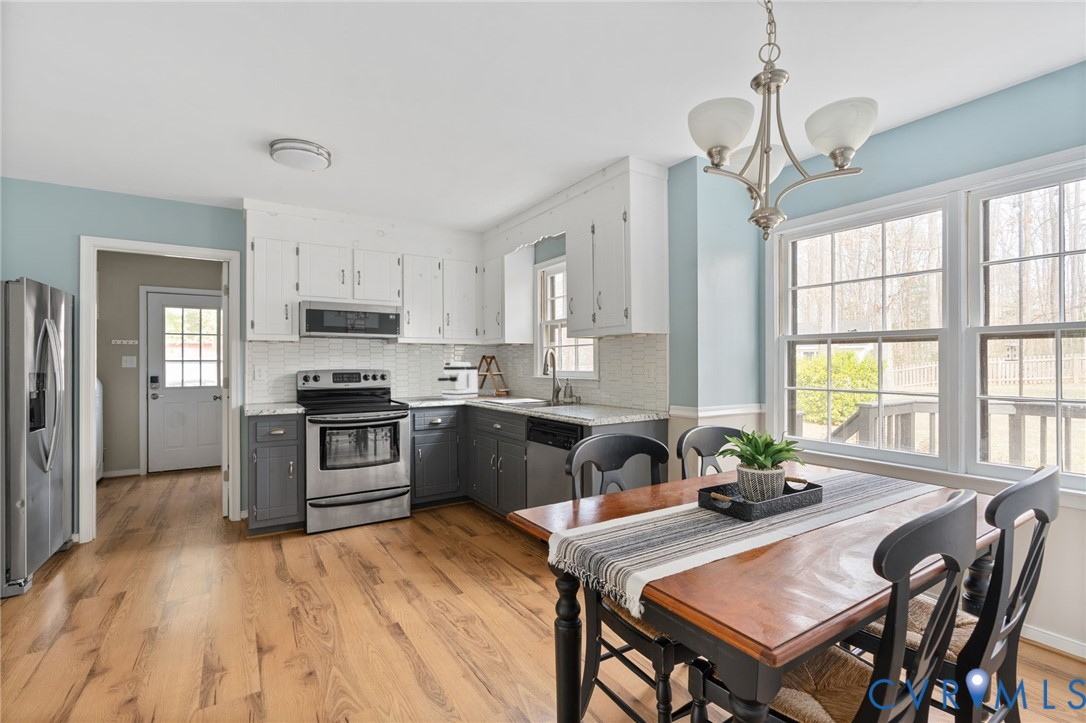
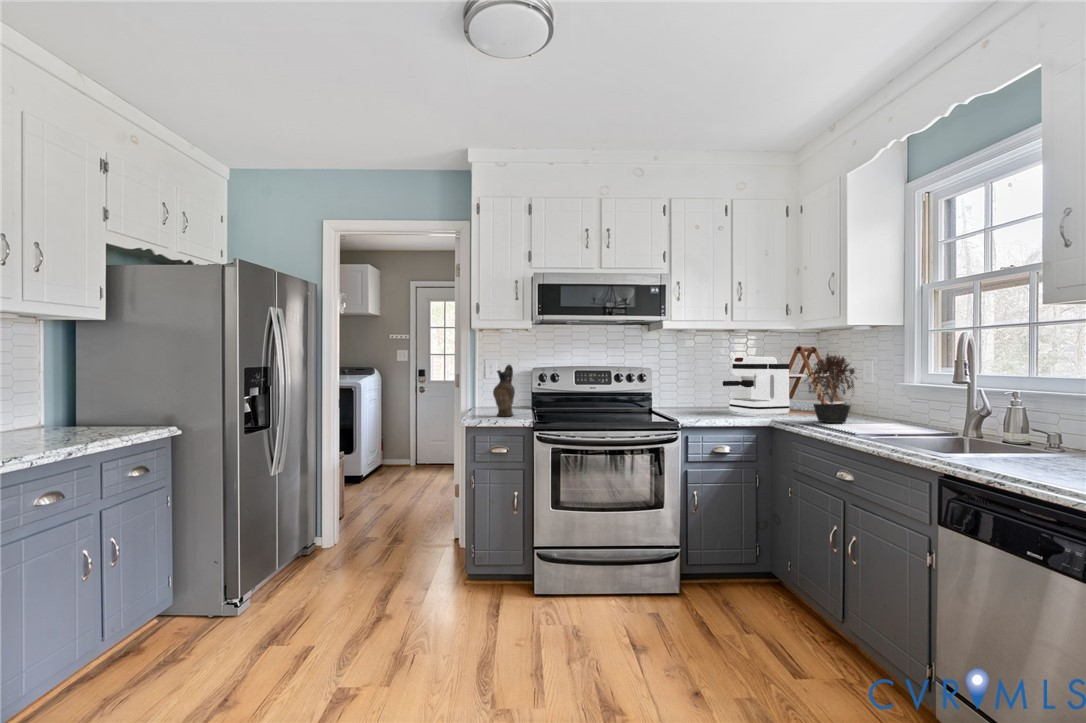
potted plant: none [483,360,514,401] -> present [804,354,855,423]
ceramic pitcher: none [267,368,285,408] -> present [493,365,515,416]

